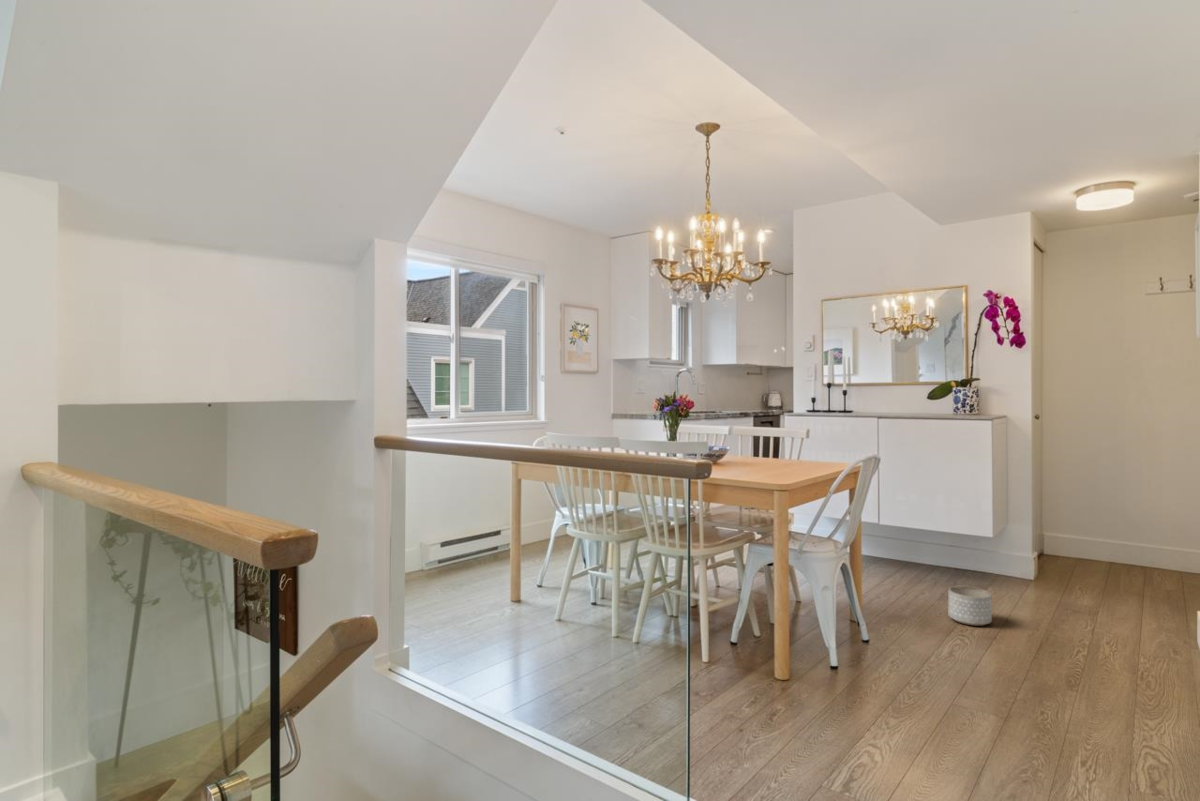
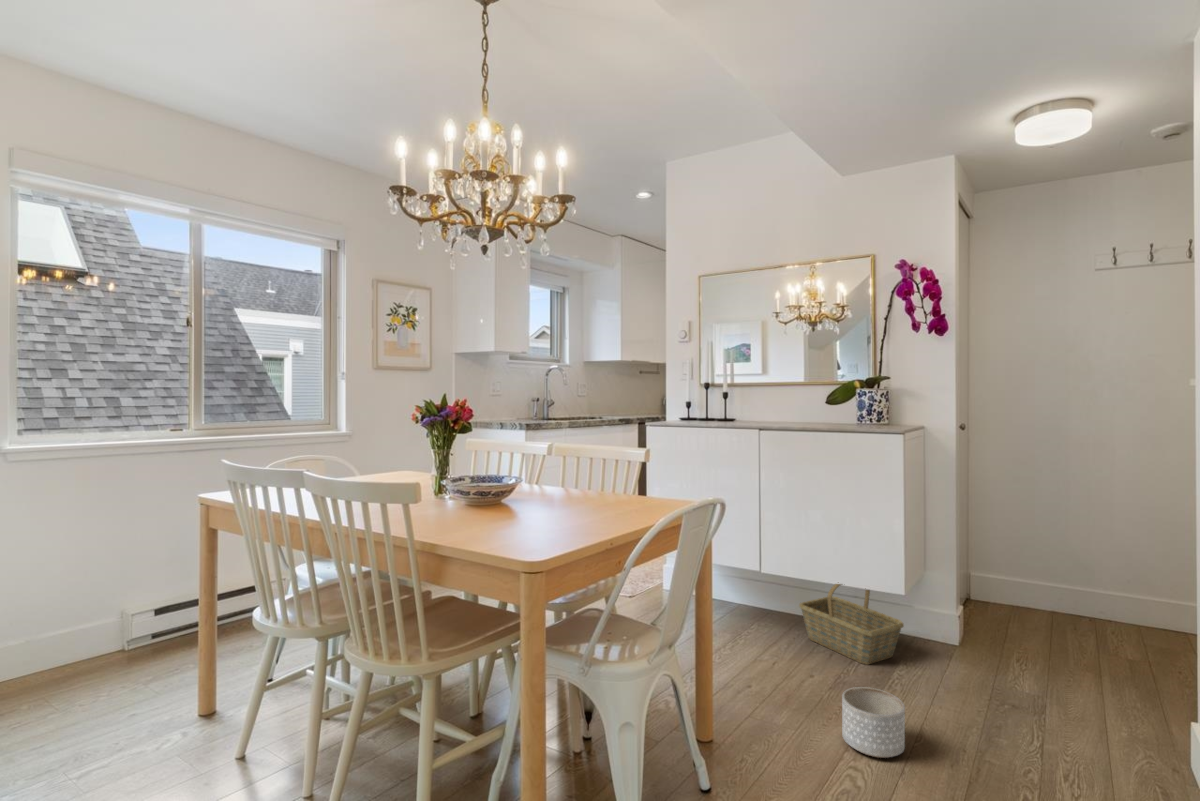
basket: none [908,528,990,587] -> present [799,584,904,665]

